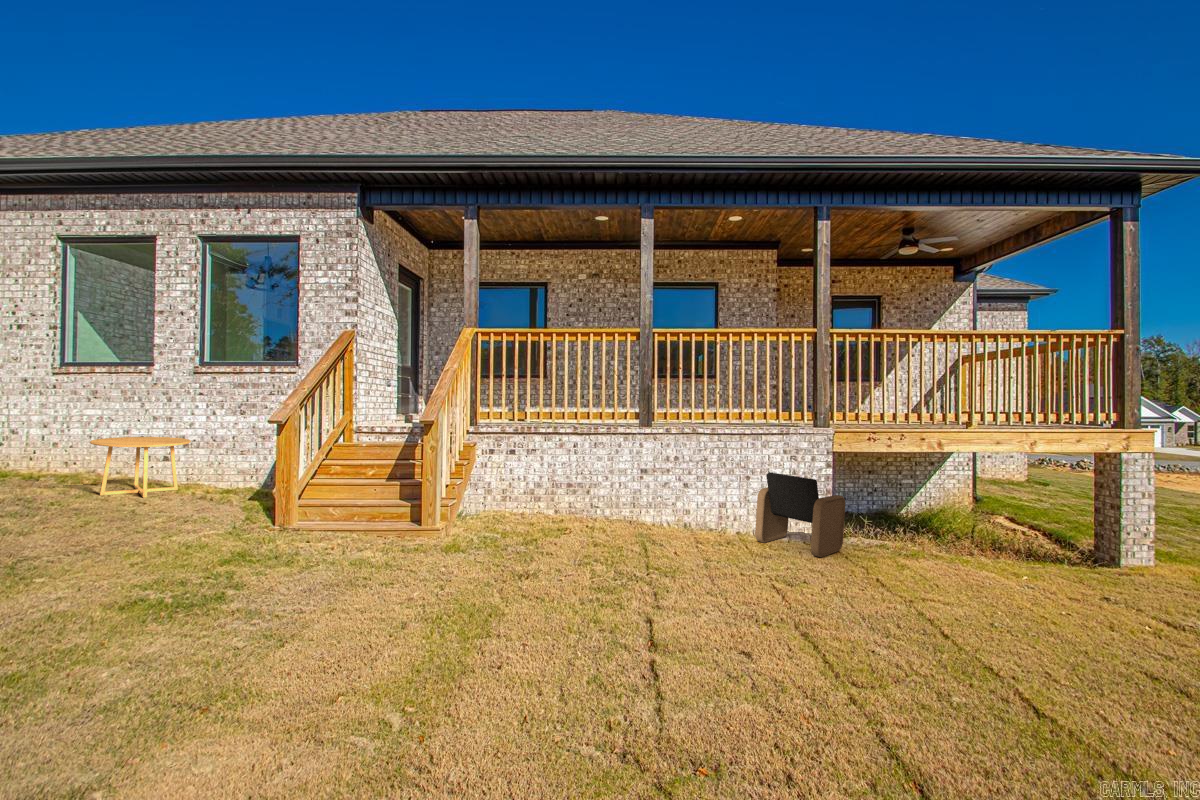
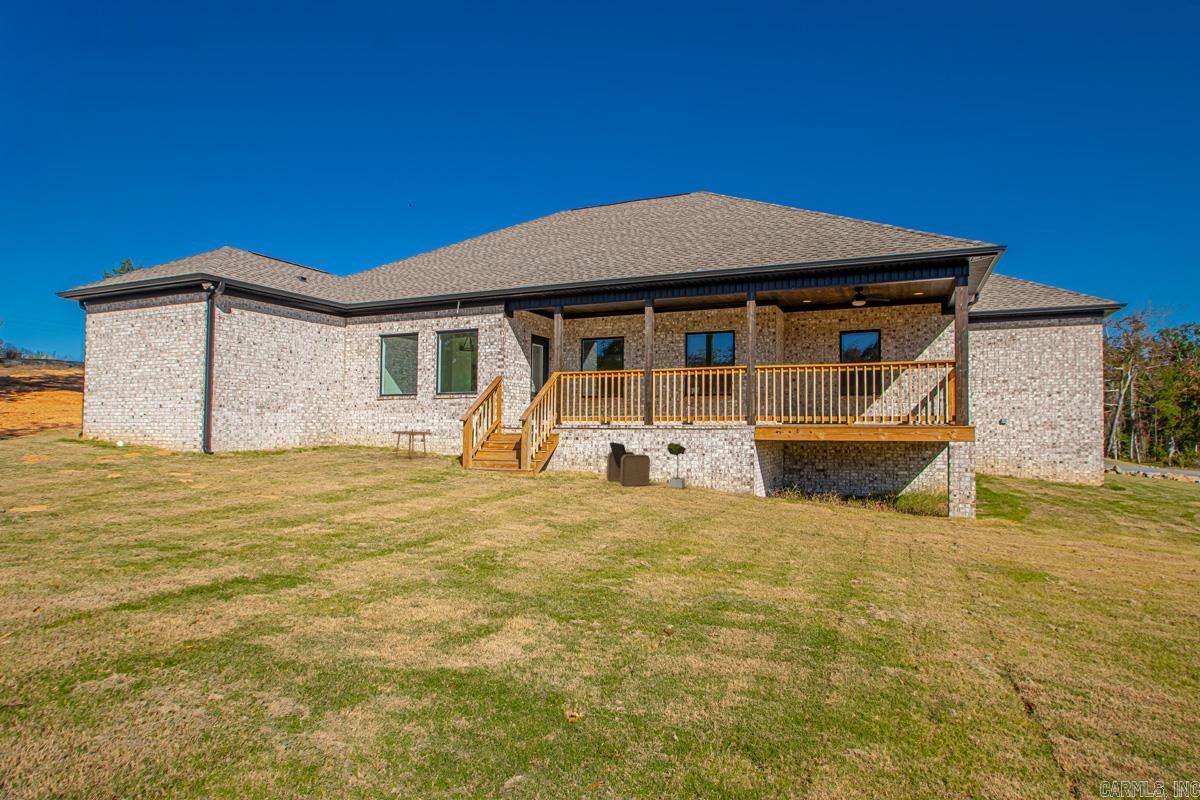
potted tree: none [695,460,729,540] -> present [667,443,686,488]
armchair: present [755,472,845,557] -> present [607,442,650,486]

